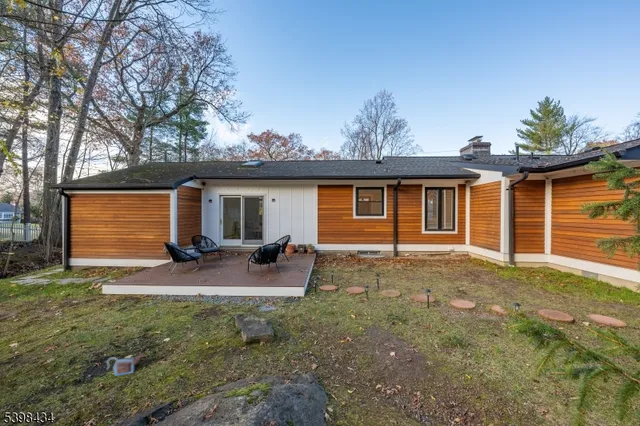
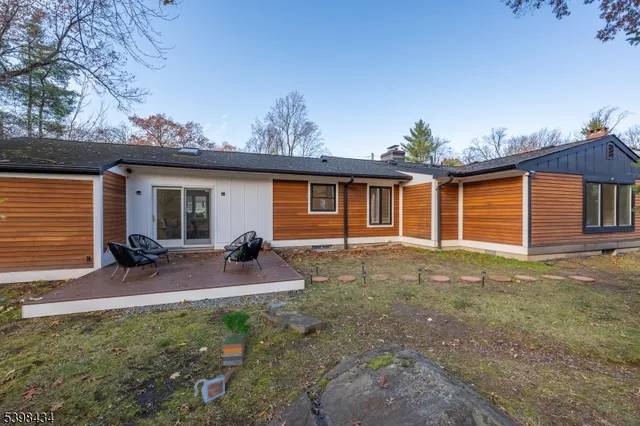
potted tree: none [157,308,187,353] -> present [220,312,251,366]

